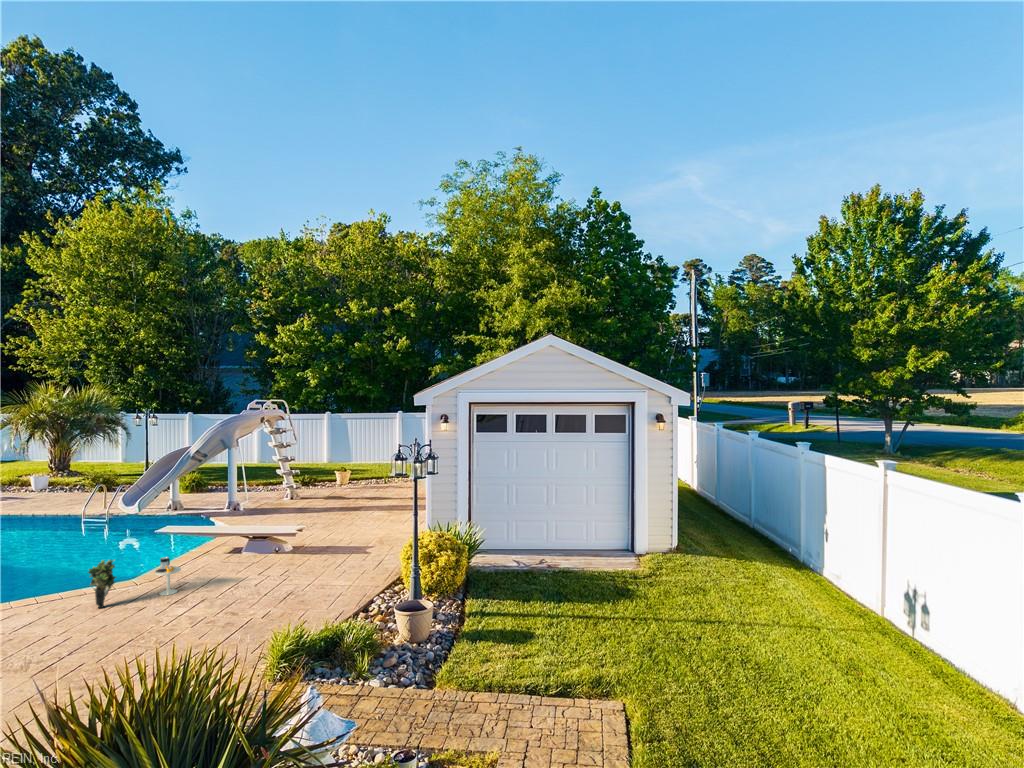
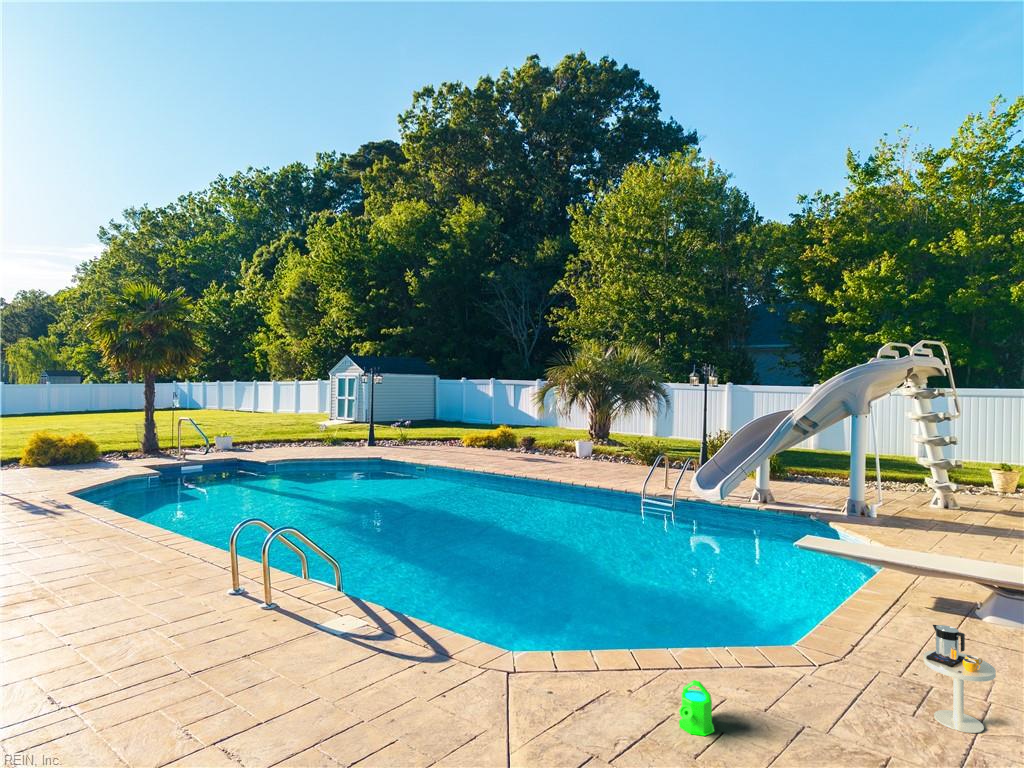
potted plant: present [88,560,116,608] -> none [780,600,847,726]
watering can: none [28,603,50,625] -> present [679,680,714,736]

